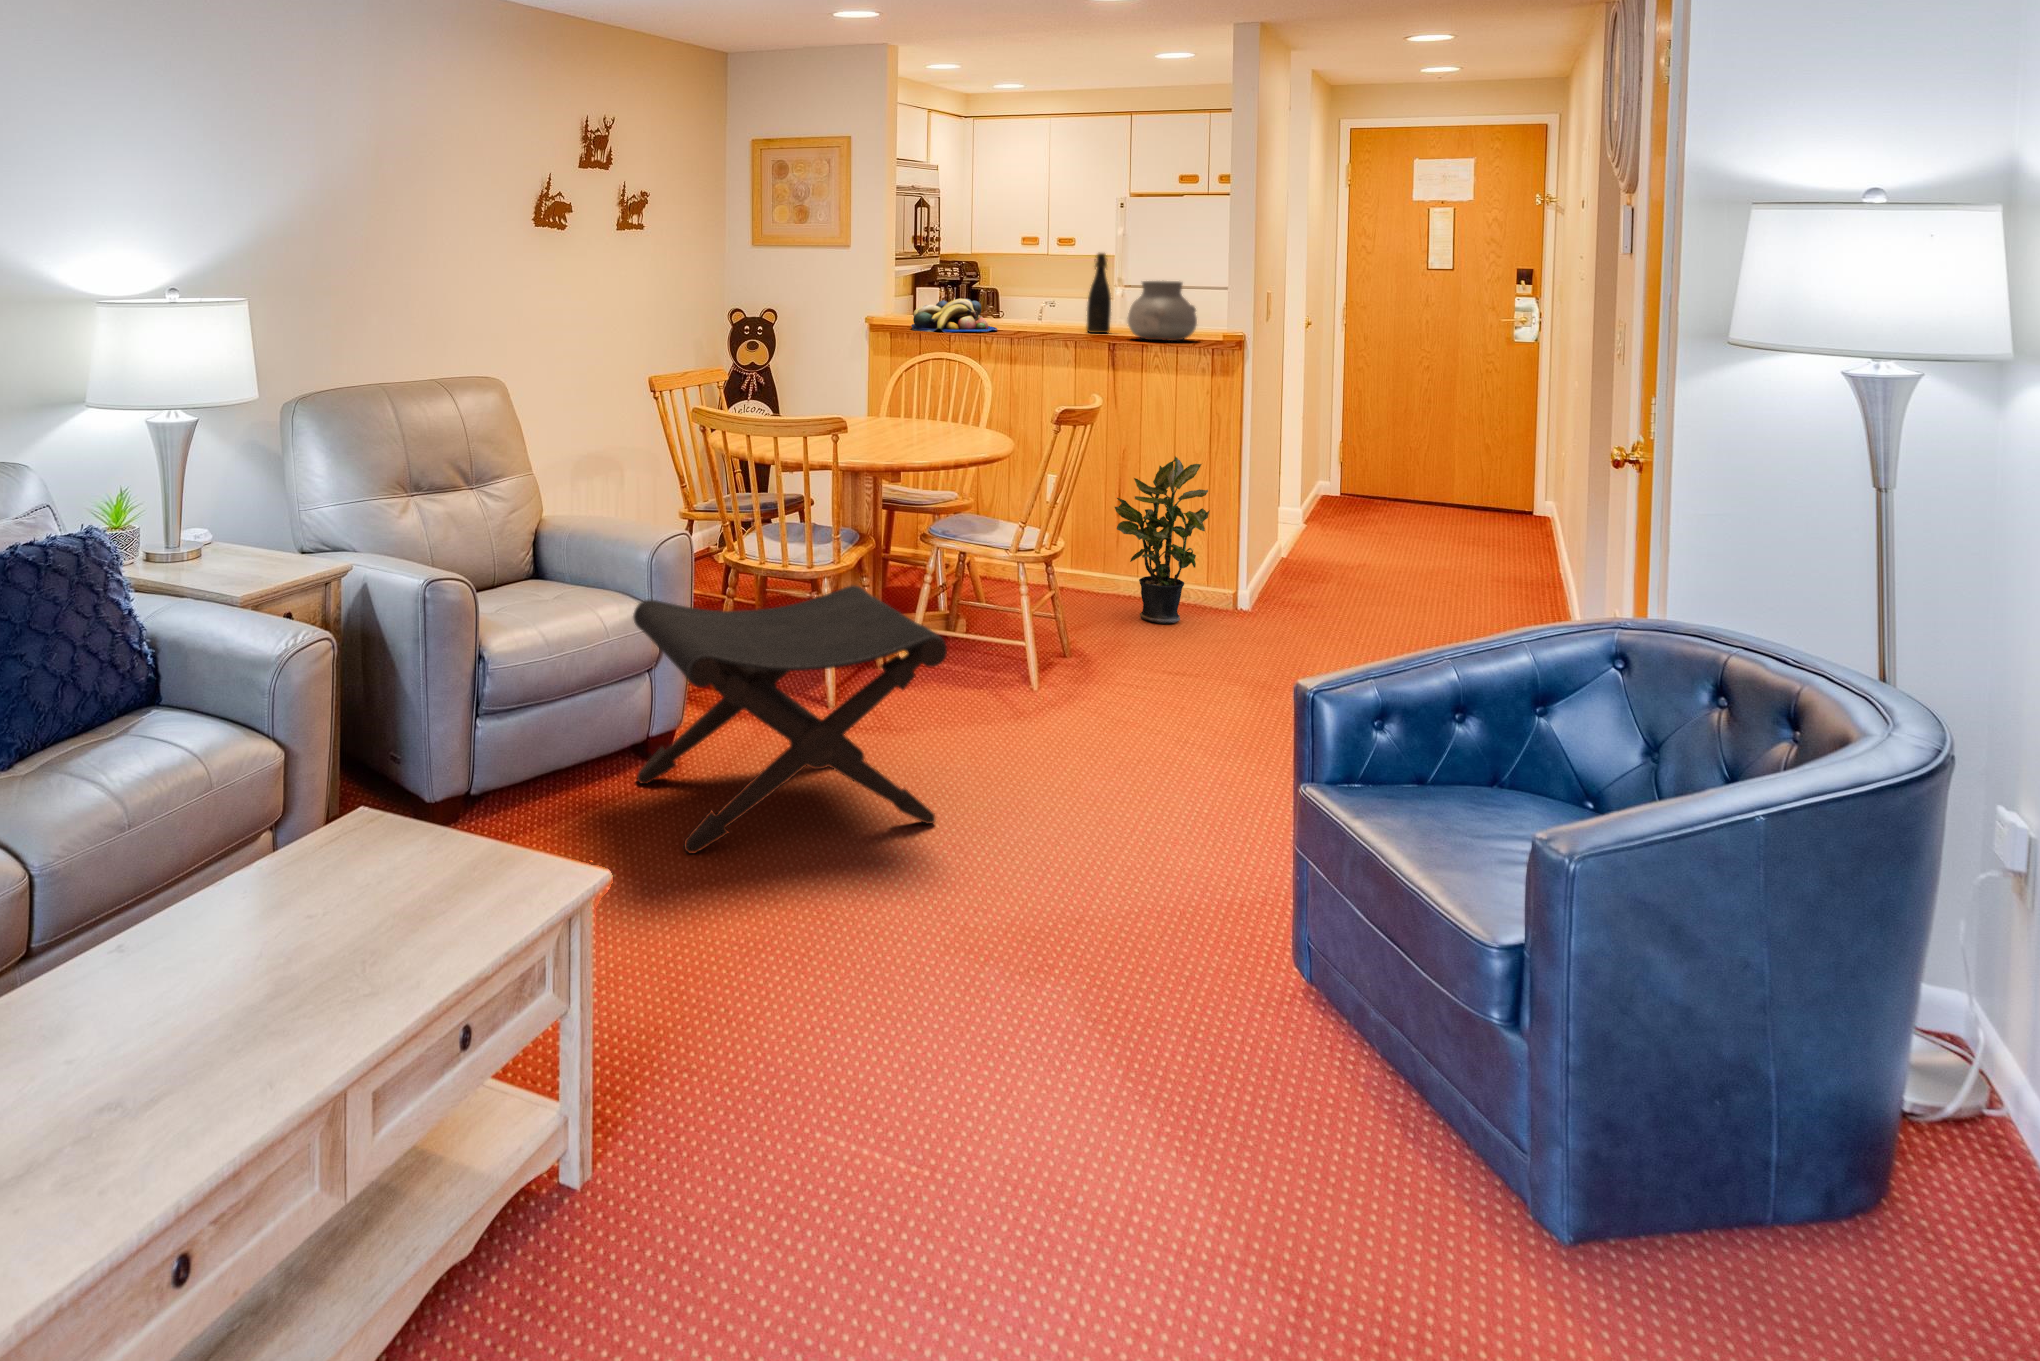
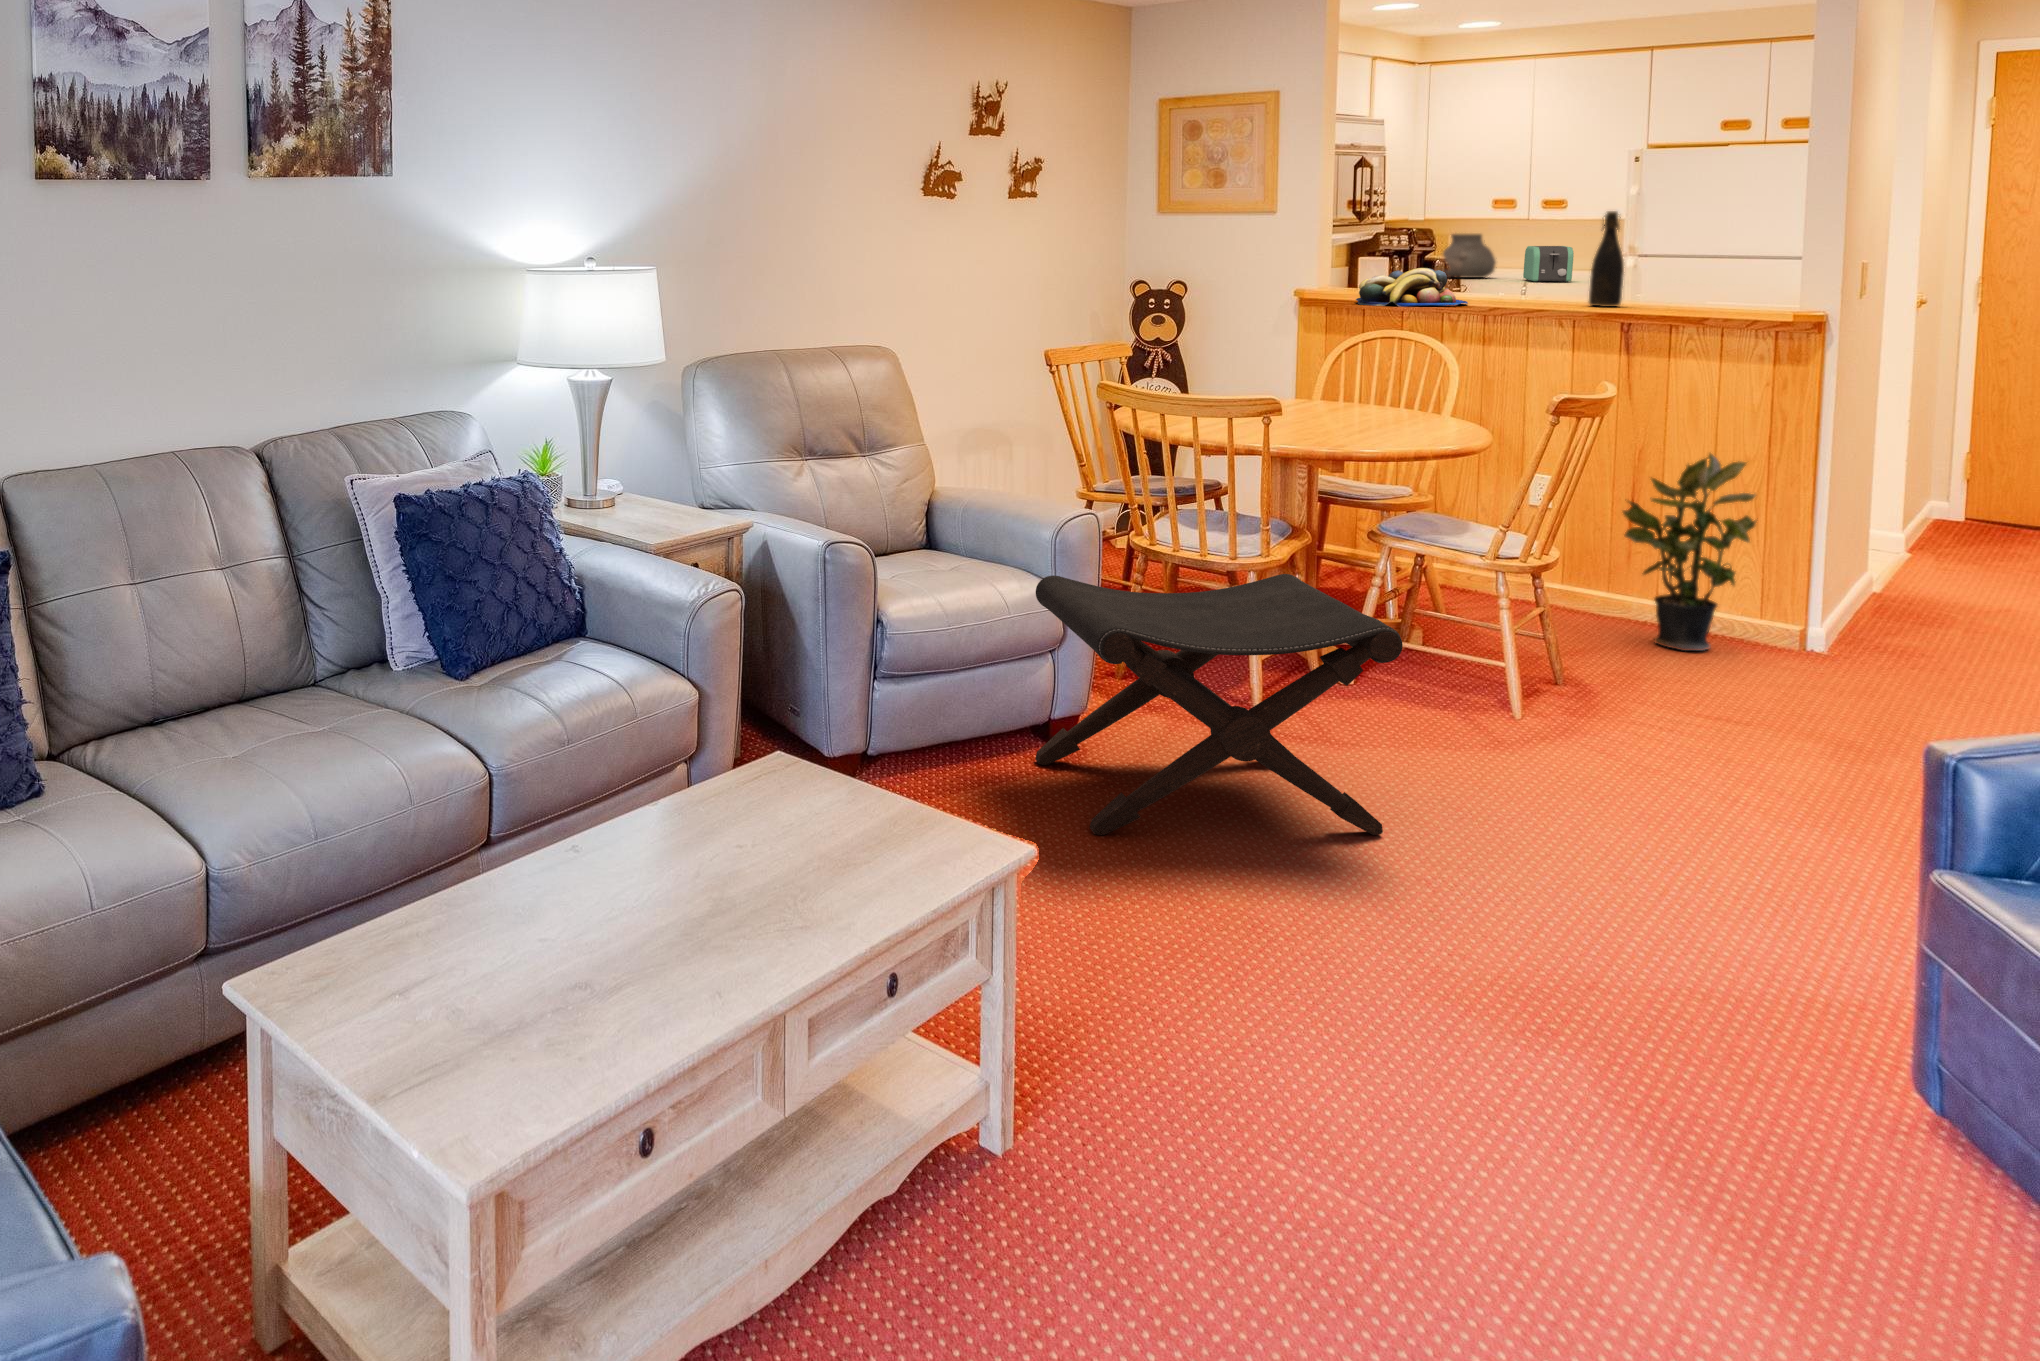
toaster: none [1040,277,1076,308] -> present [1523,246,1574,282]
vase: present [1127,281,1197,341] -> present [1443,234,1496,278]

